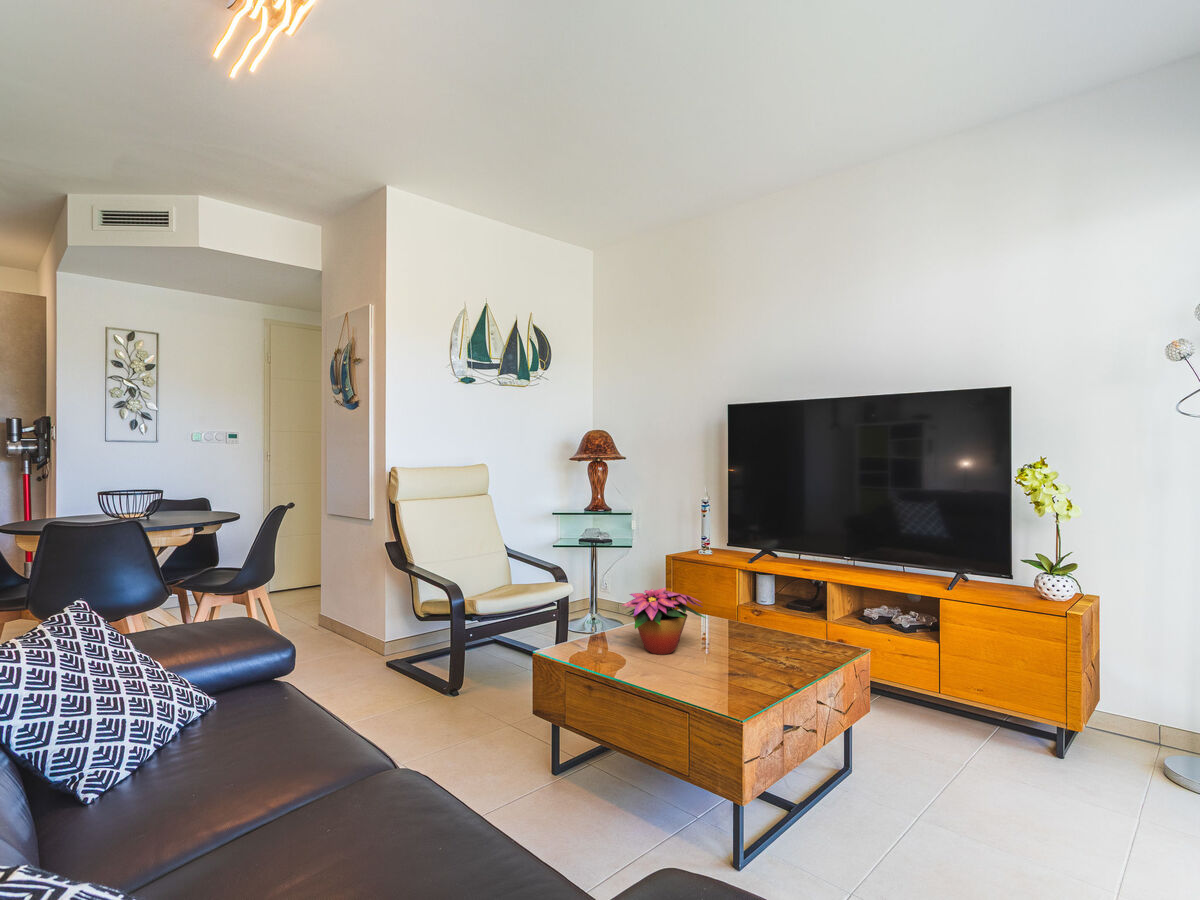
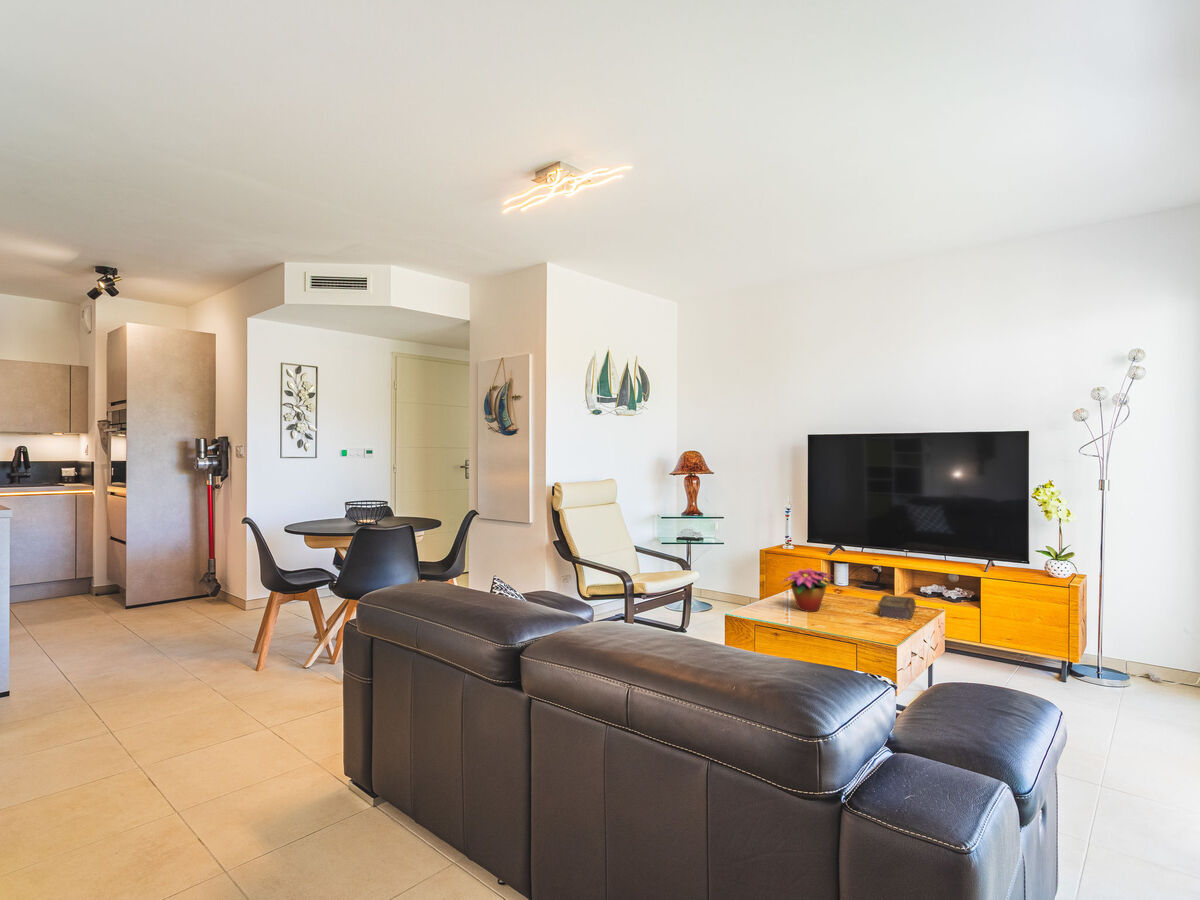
book: none [757,629,825,674] -> present [878,595,916,620]

